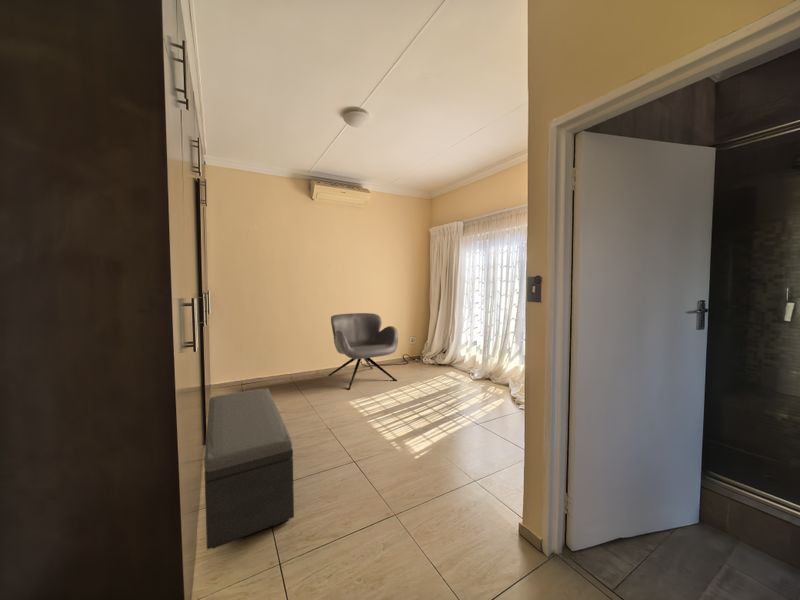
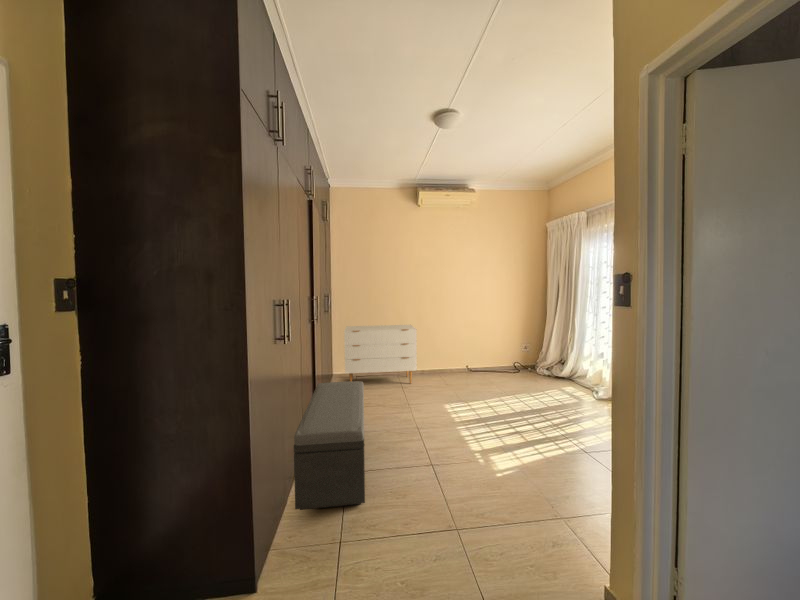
armchair: present [329,313,398,390] -> none [431,315,502,393]
dresser: none [229,324,315,398] -> present [344,325,417,383]

